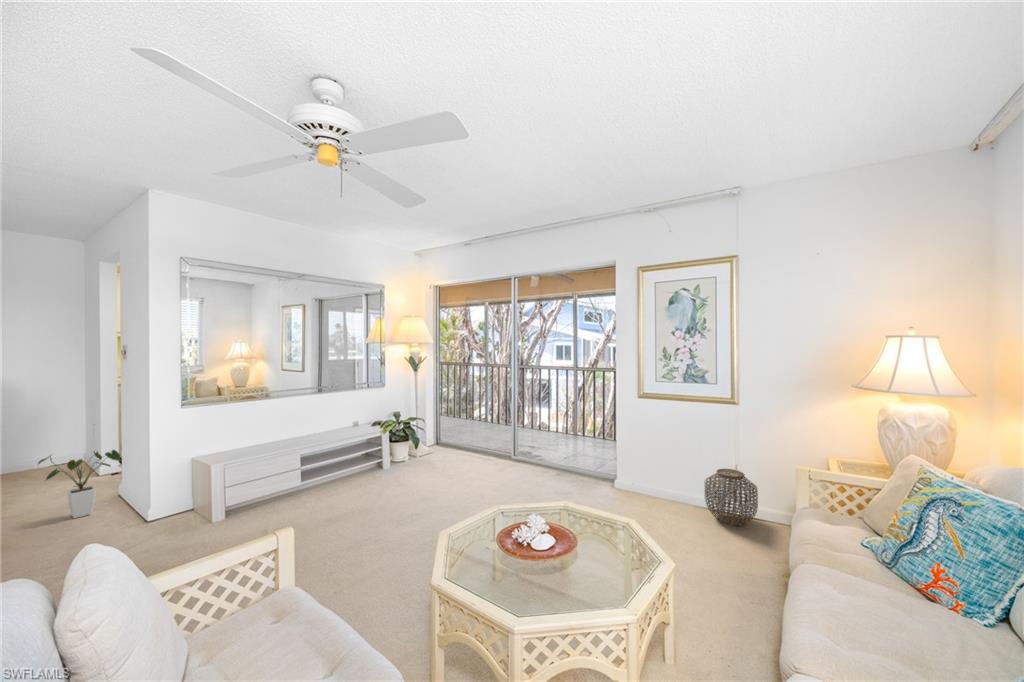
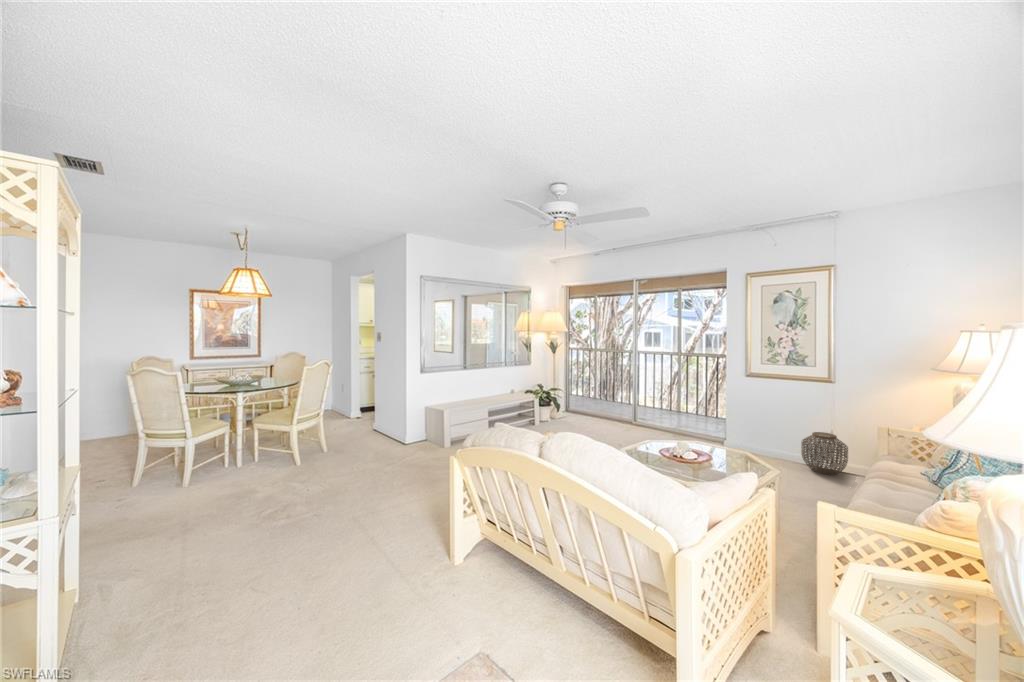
house plant: present [38,450,121,518] -> none [350,399,390,439]

